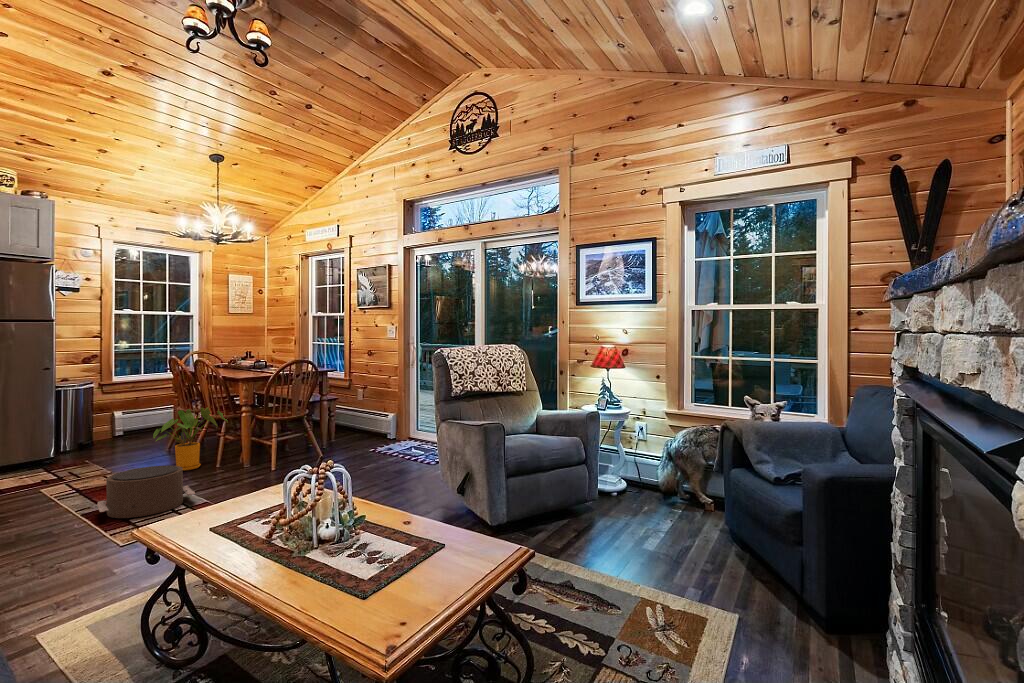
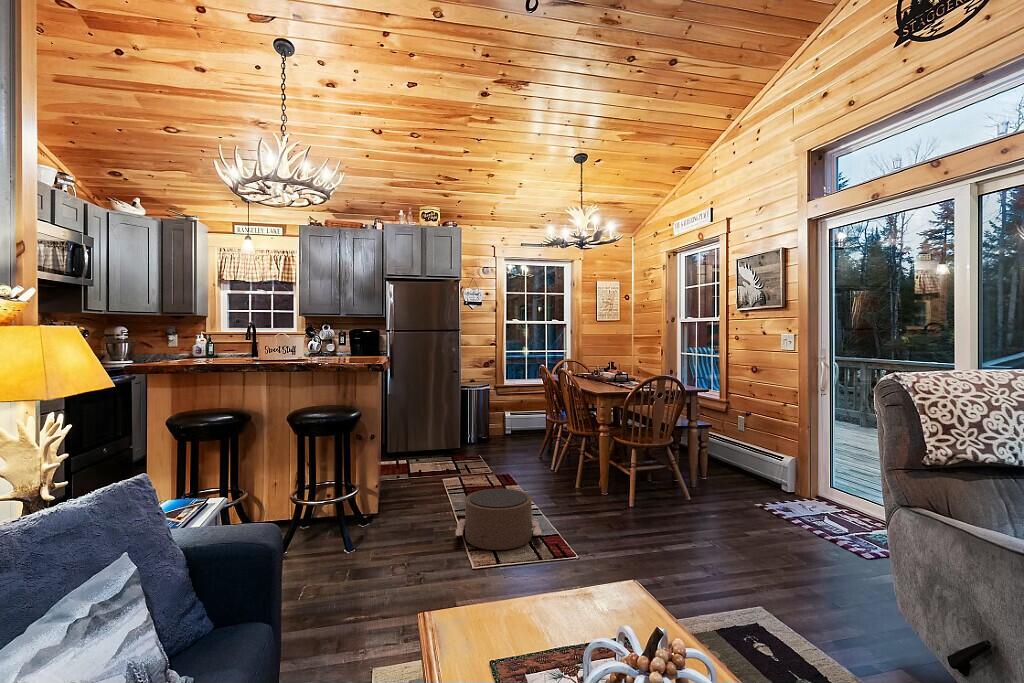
house plant: present [153,407,228,471] -> none [518,423,585,490]

